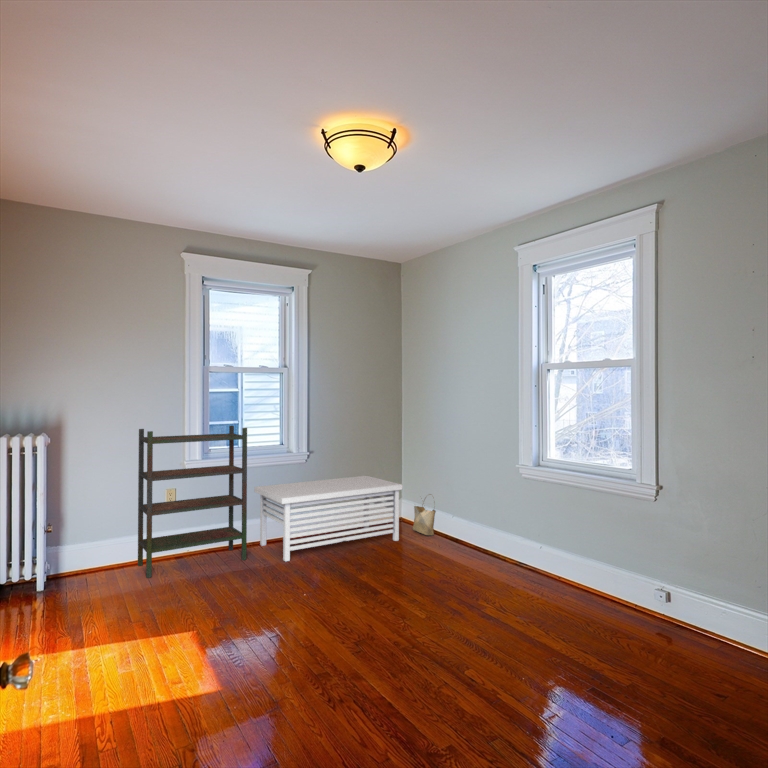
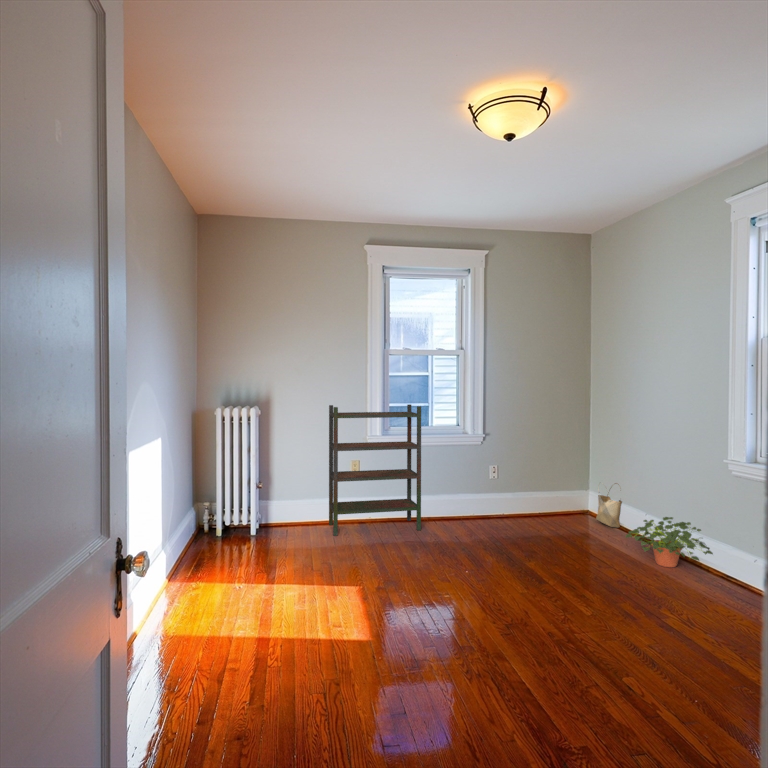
storage bench: present [254,476,402,561] -> none [431,460,582,536]
potted plant: none [446,522,517,568] -> present [626,517,713,567]

